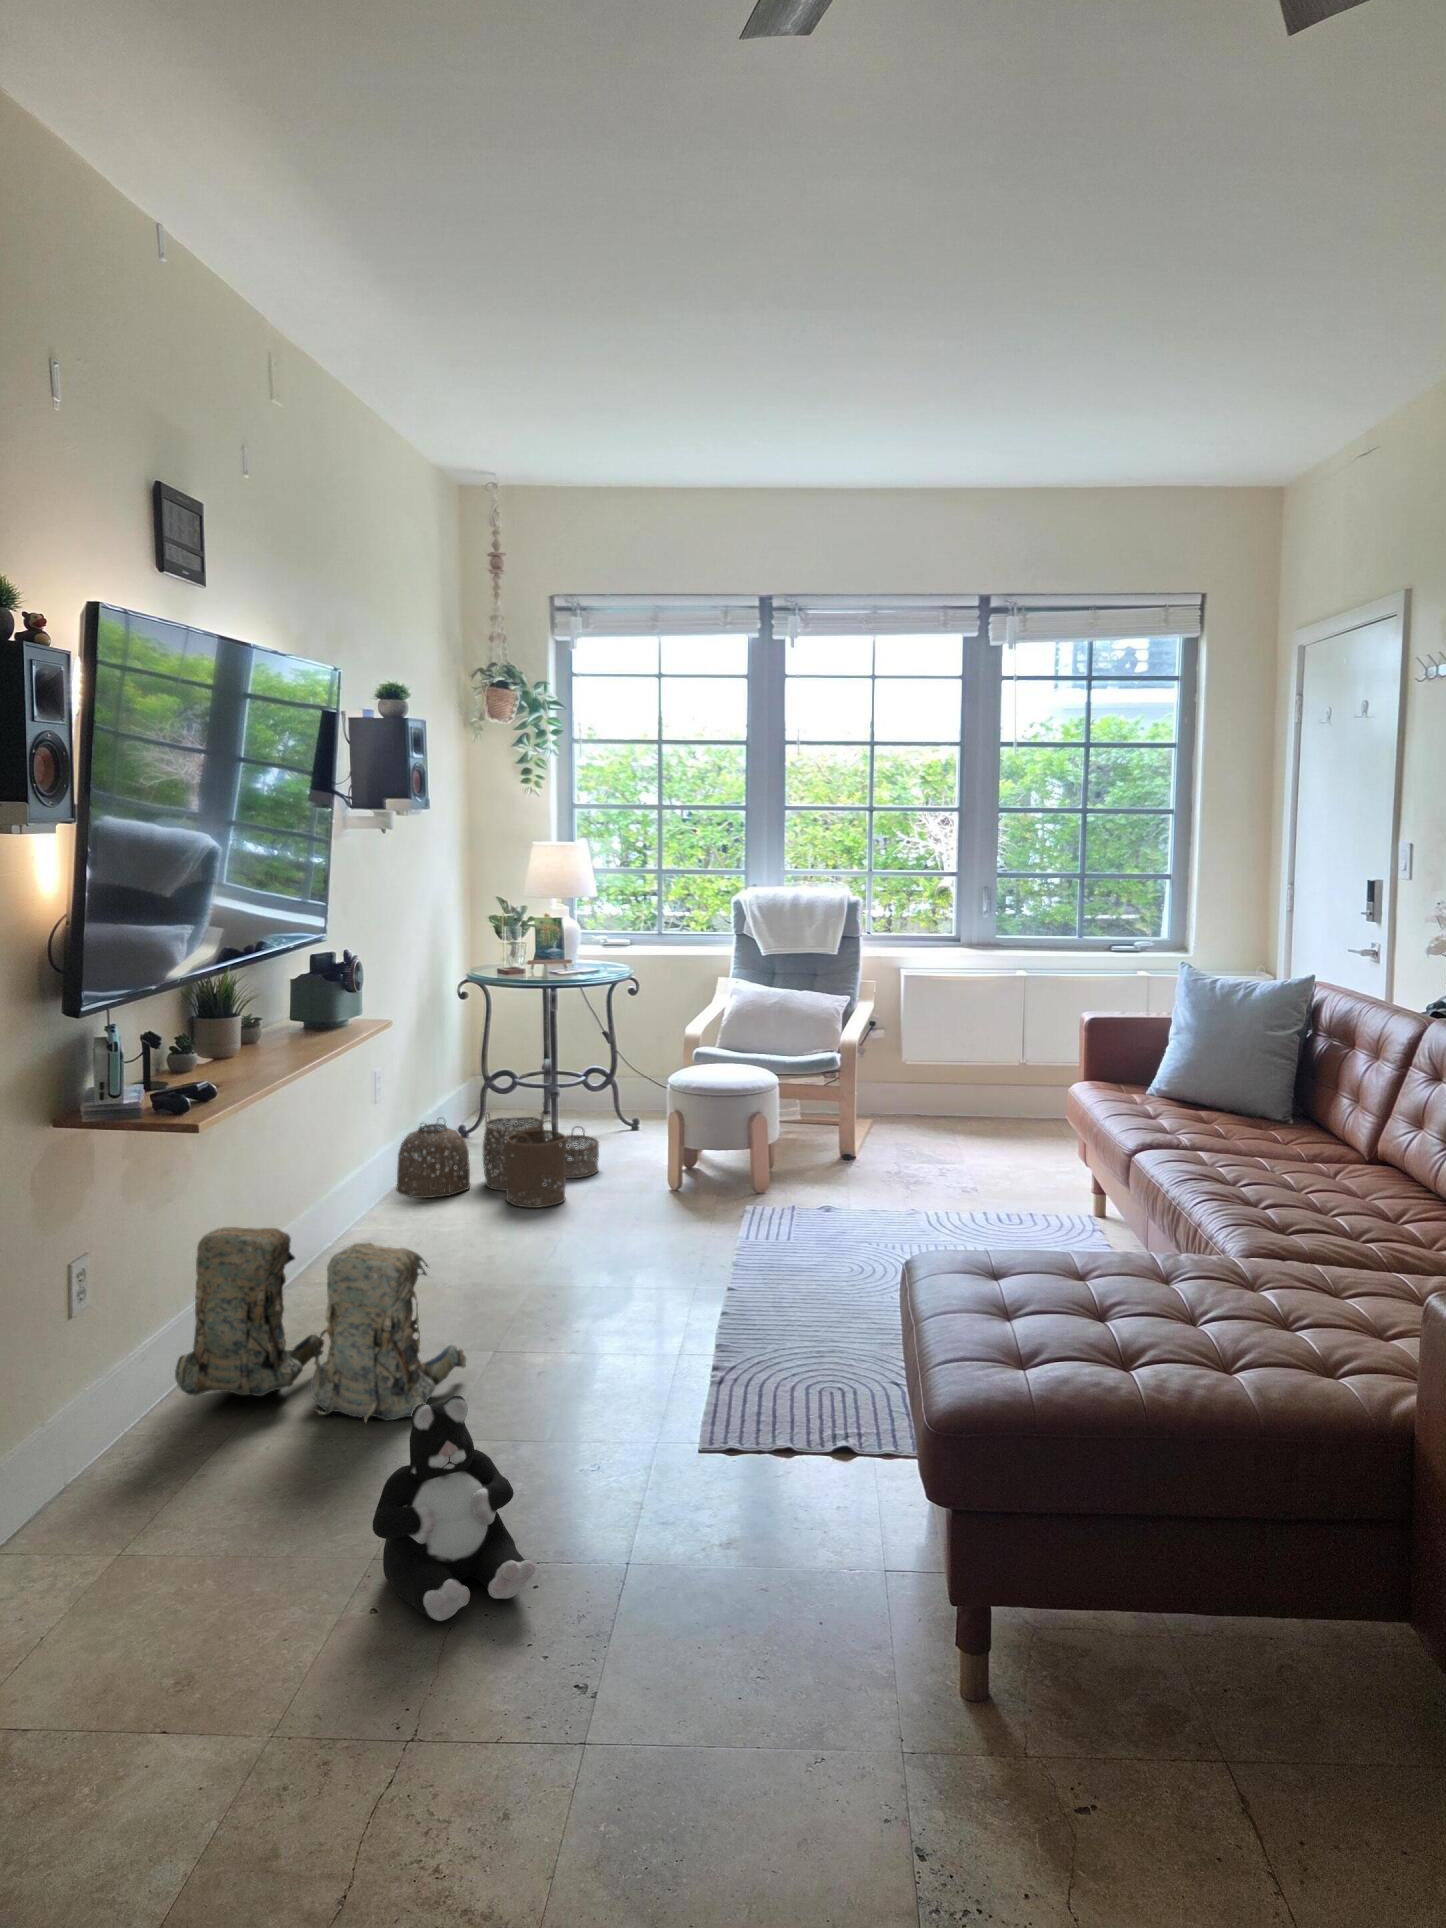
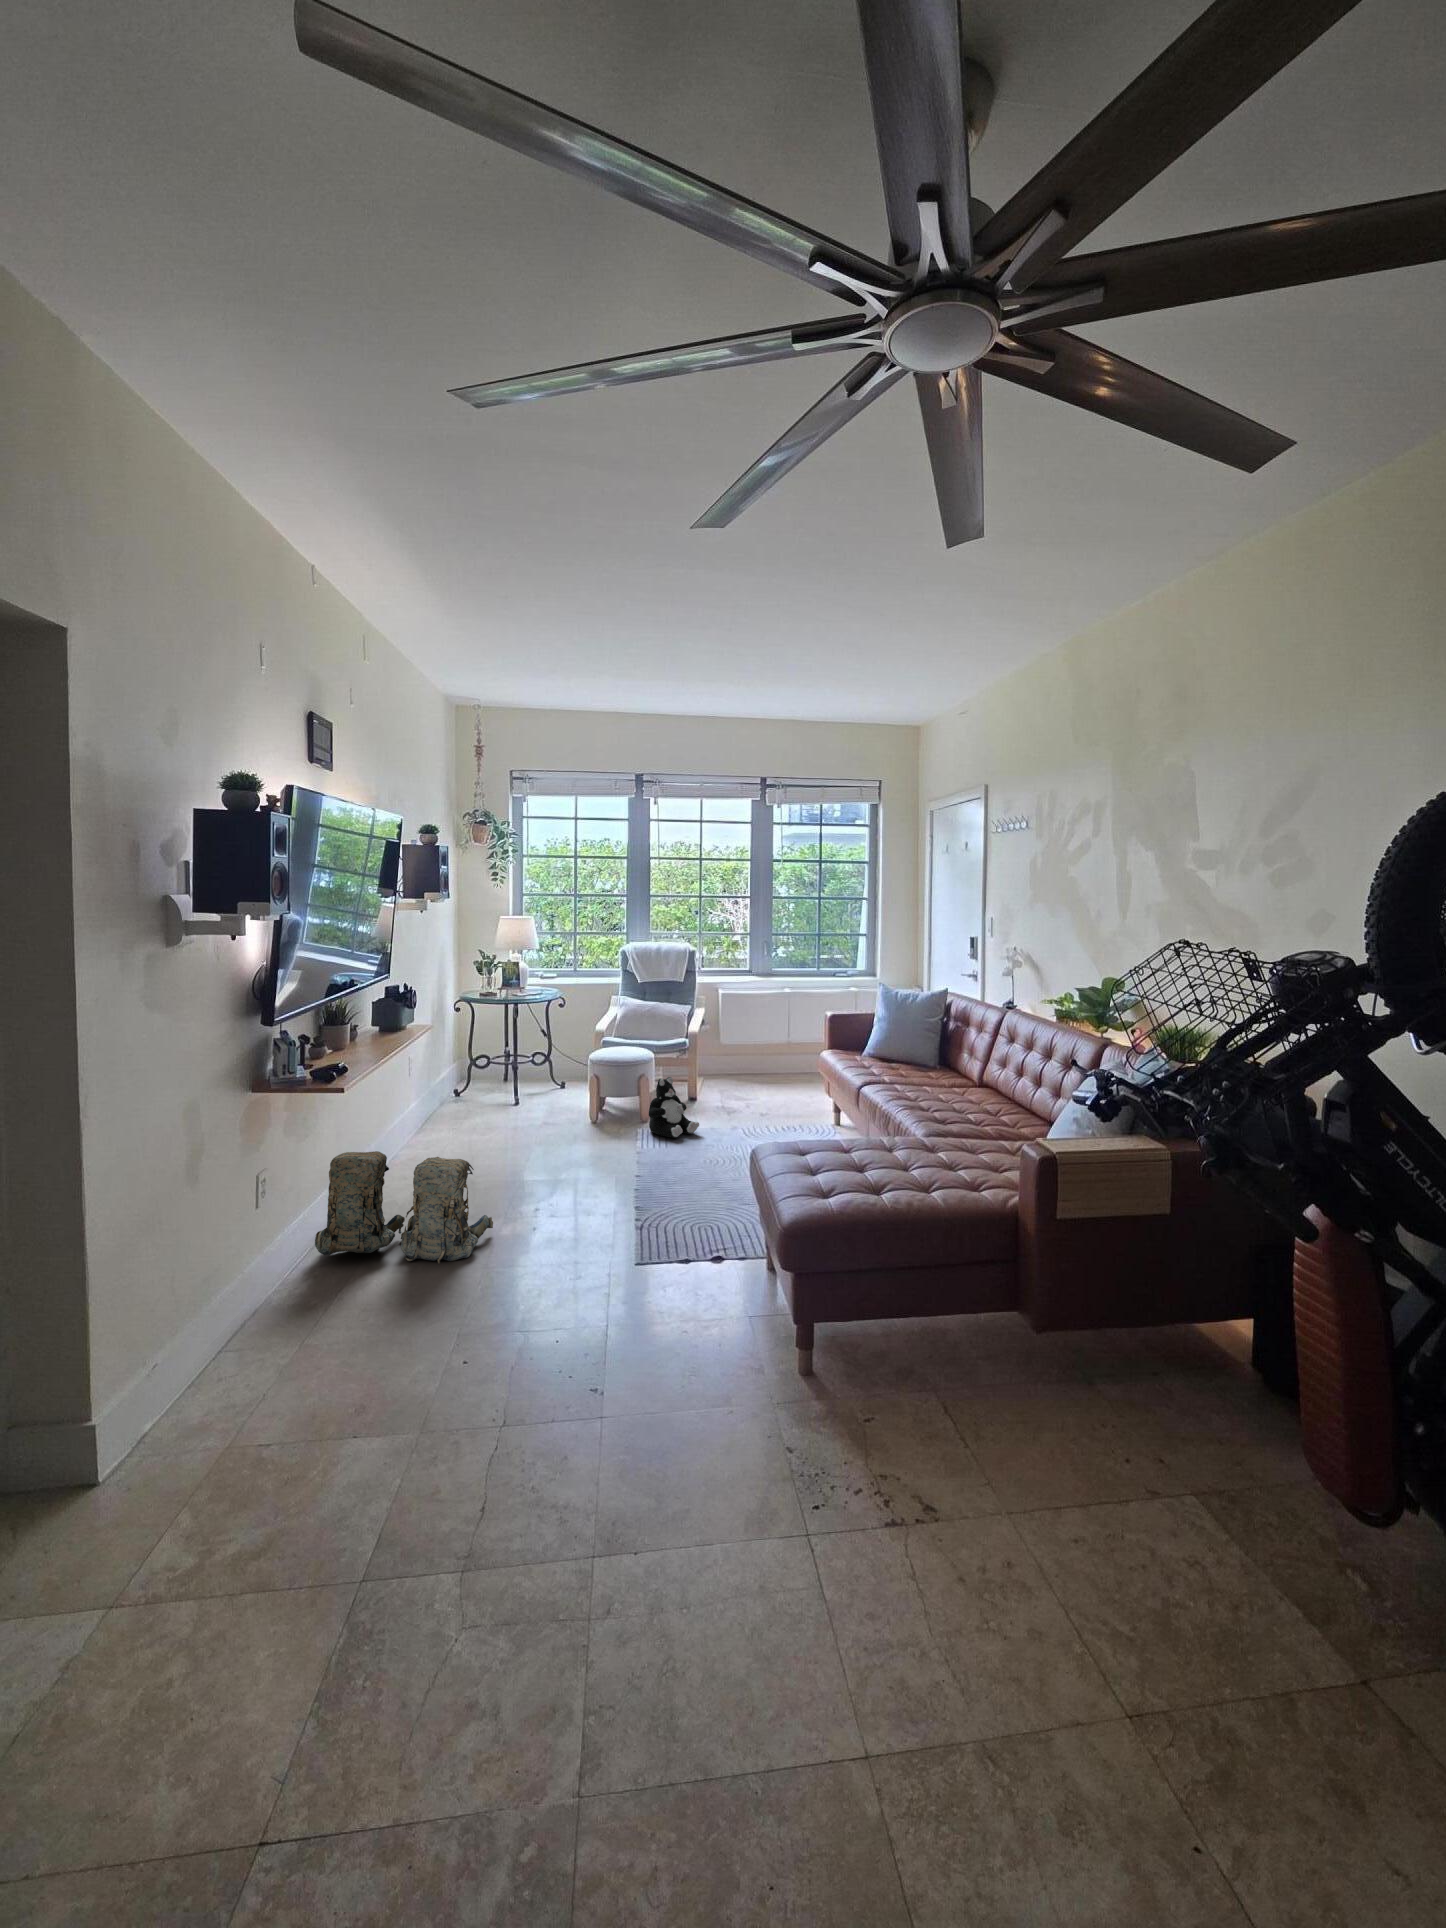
woven basket: present [396,1112,599,1208] -> none [423,1079,547,1136]
plush toy: present [373,1395,535,1621] -> present [649,1077,699,1138]

